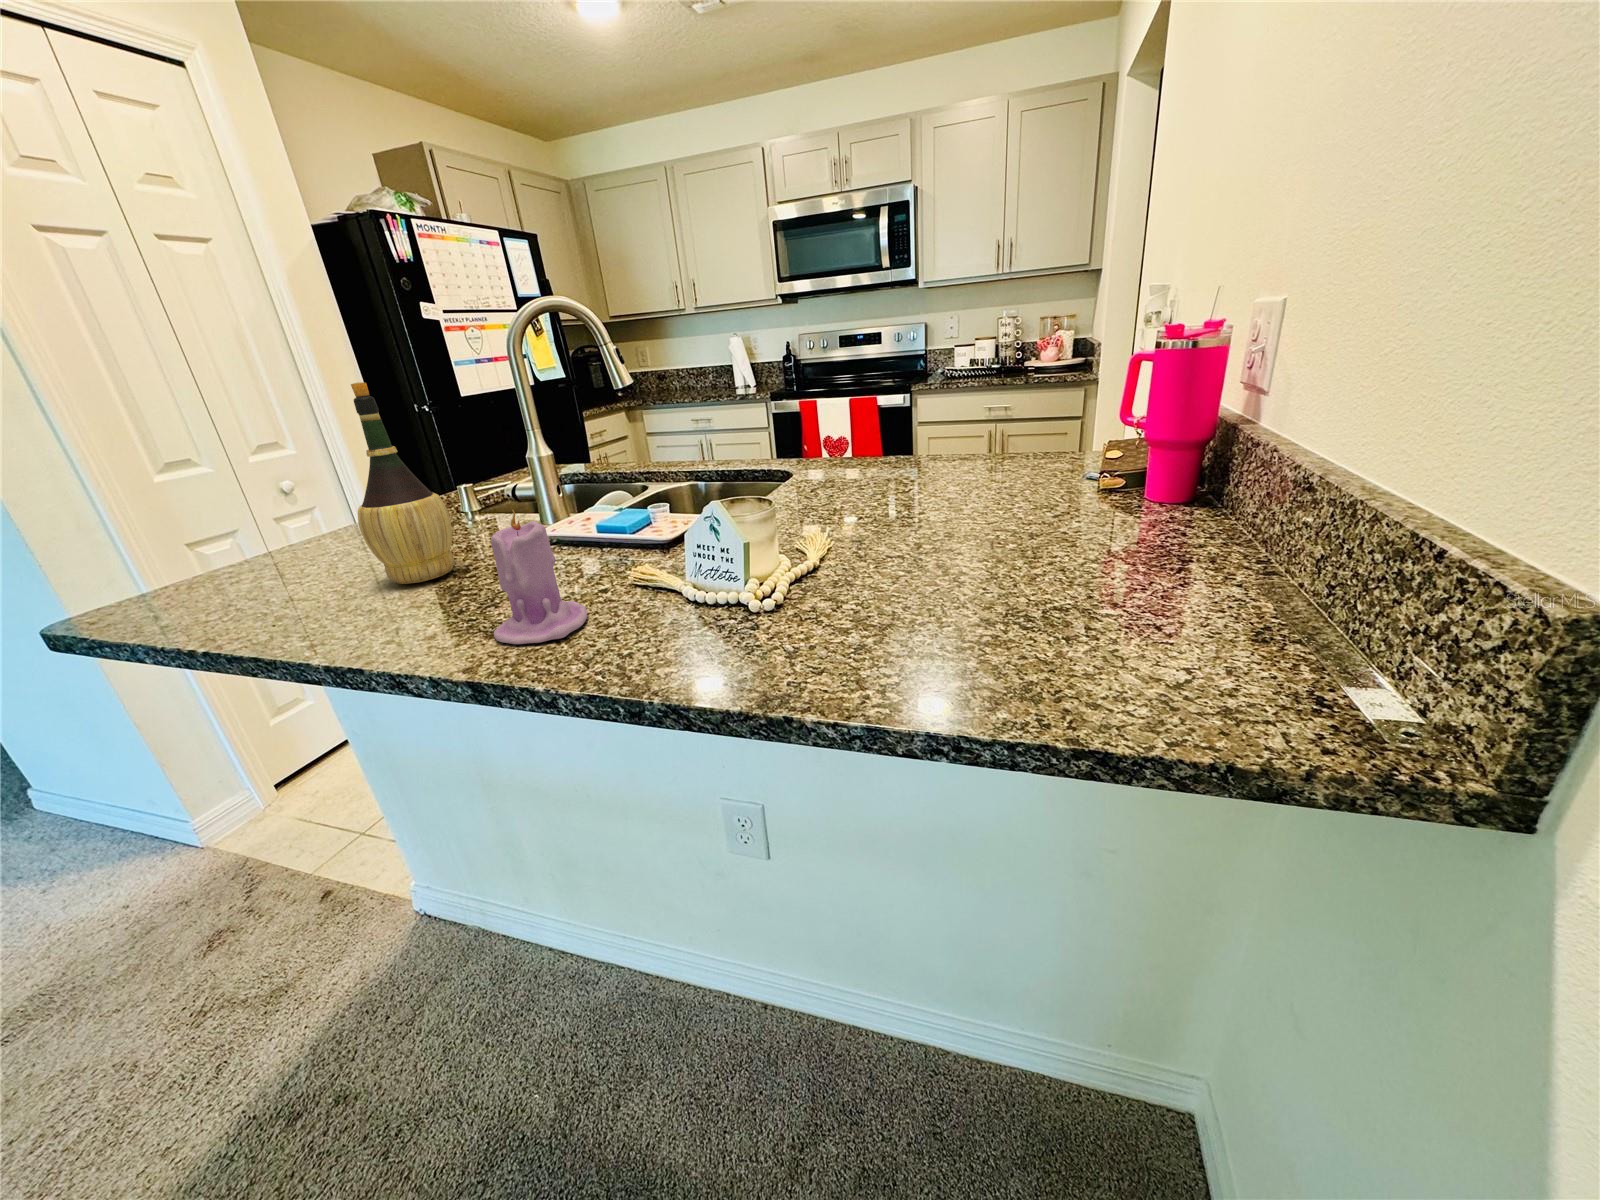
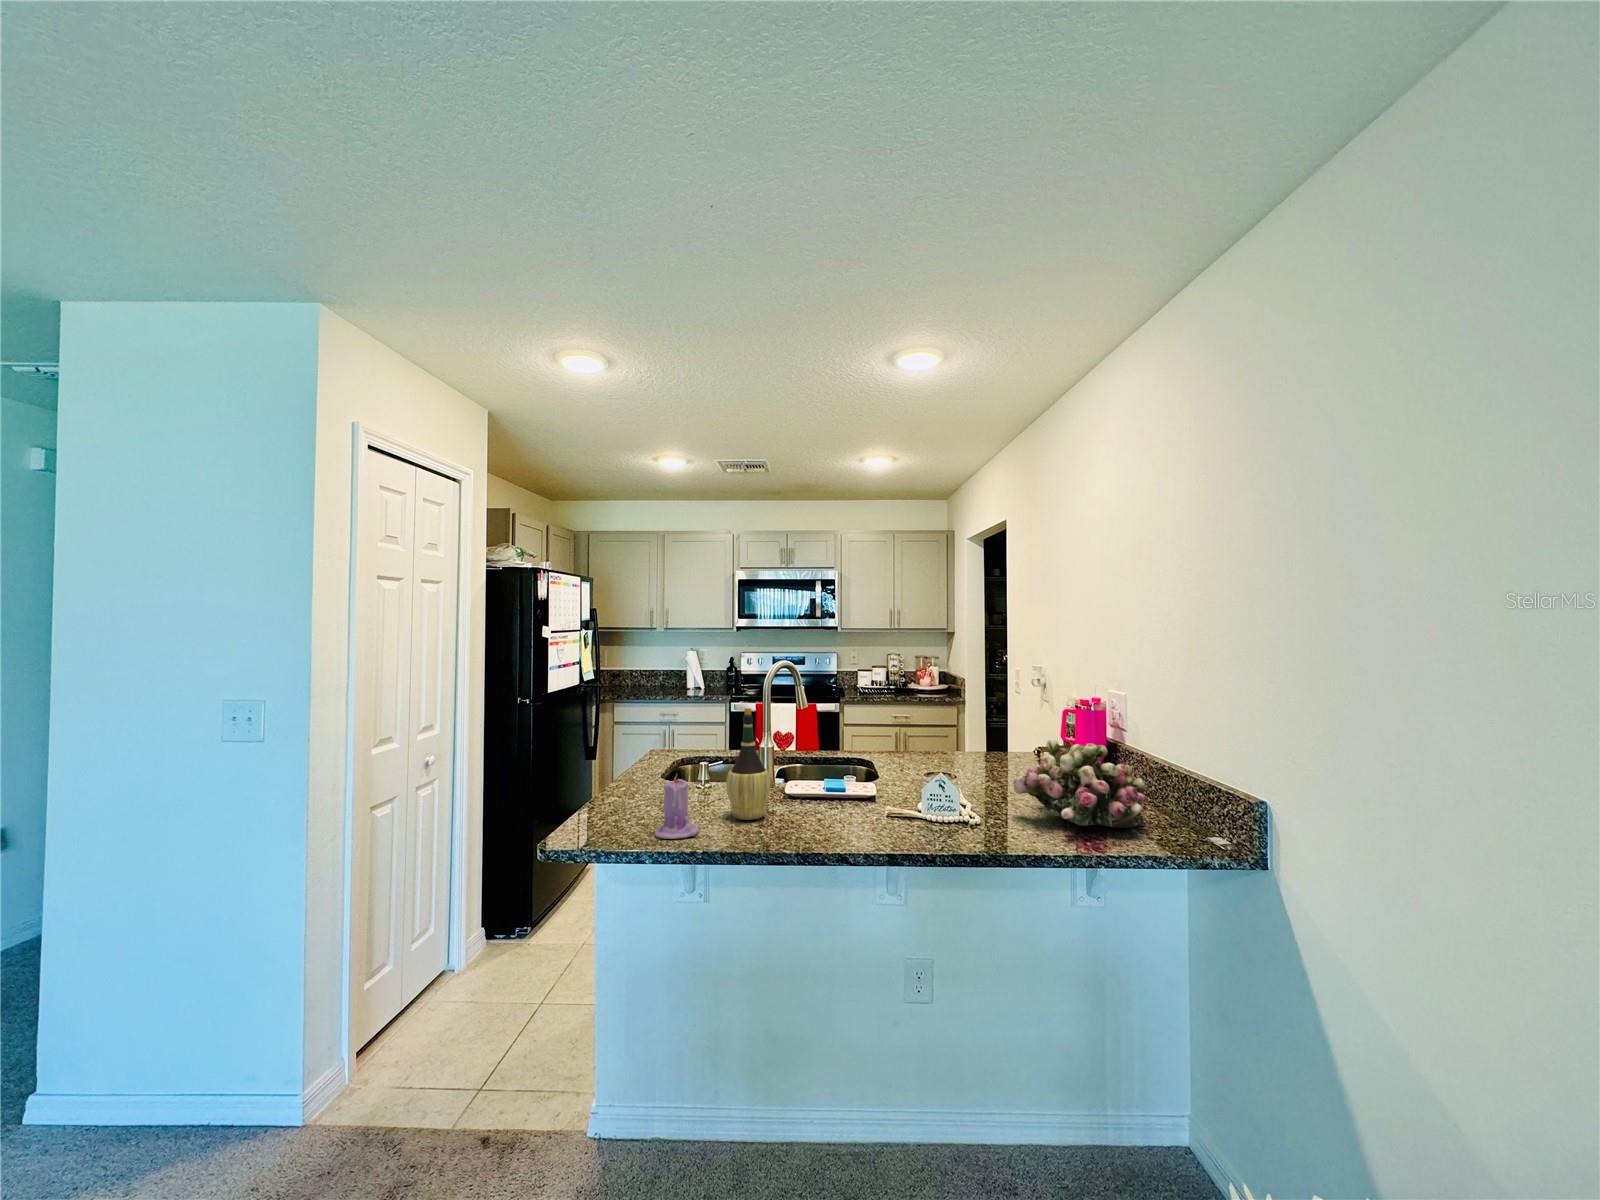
flower arrangement: none [865,413,1206,640] -> present [1013,738,1146,828]
candle: present [491,510,587,644] -> present [655,774,698,839]

